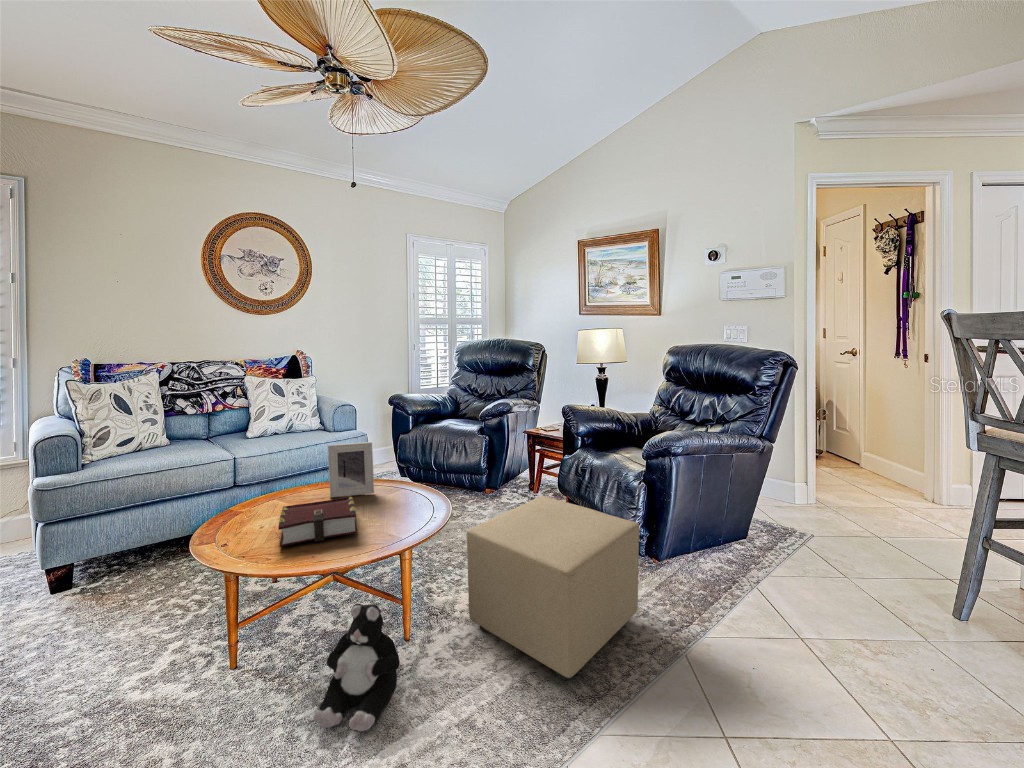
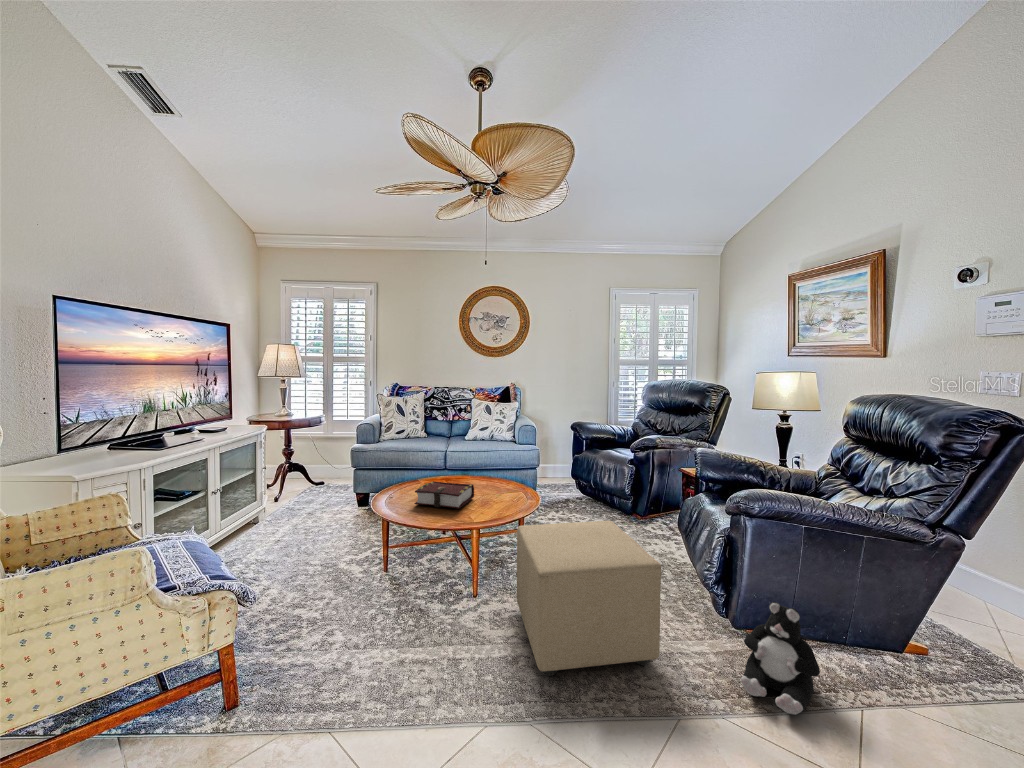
picture frame: present [328,442,374,497] -> none [474,448,505,489]
plush toy: present [314,604,400,731] -> present [741,602,820,715]

